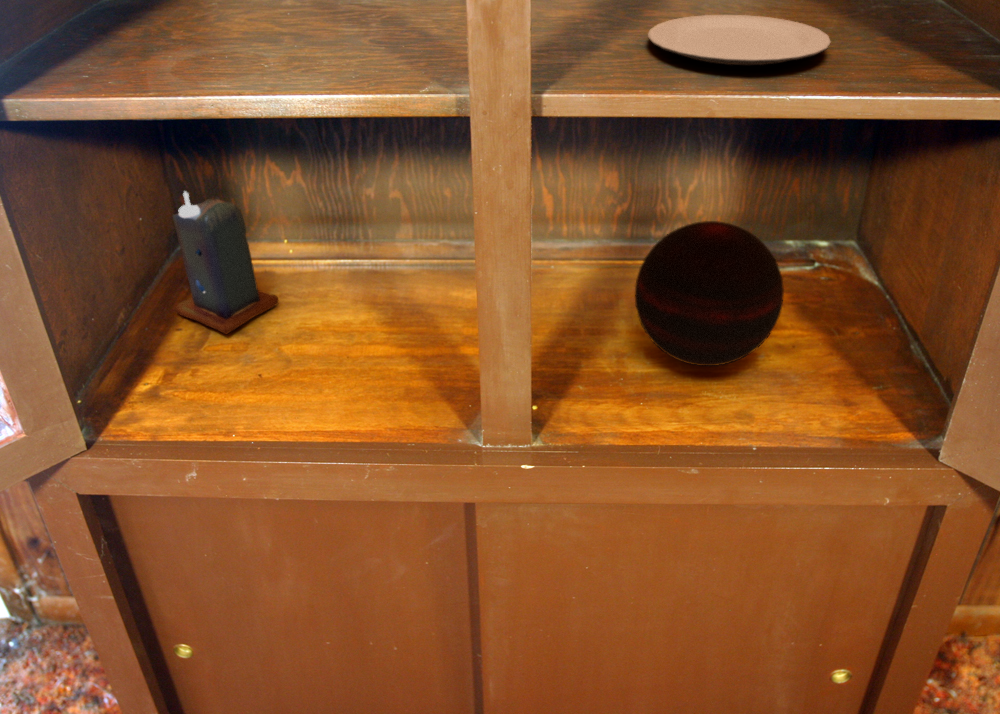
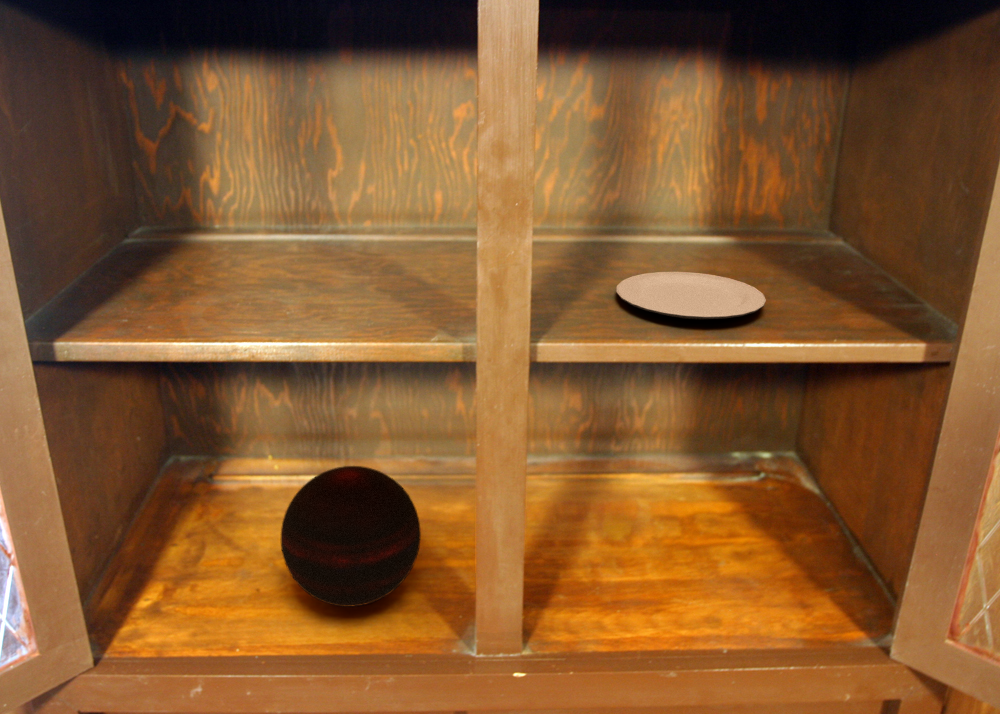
candle: present [173,191,279,334] -> none [169,415,269,550]
decorative orb: present [635,221,784,366] -> present [281,466,421,607]

